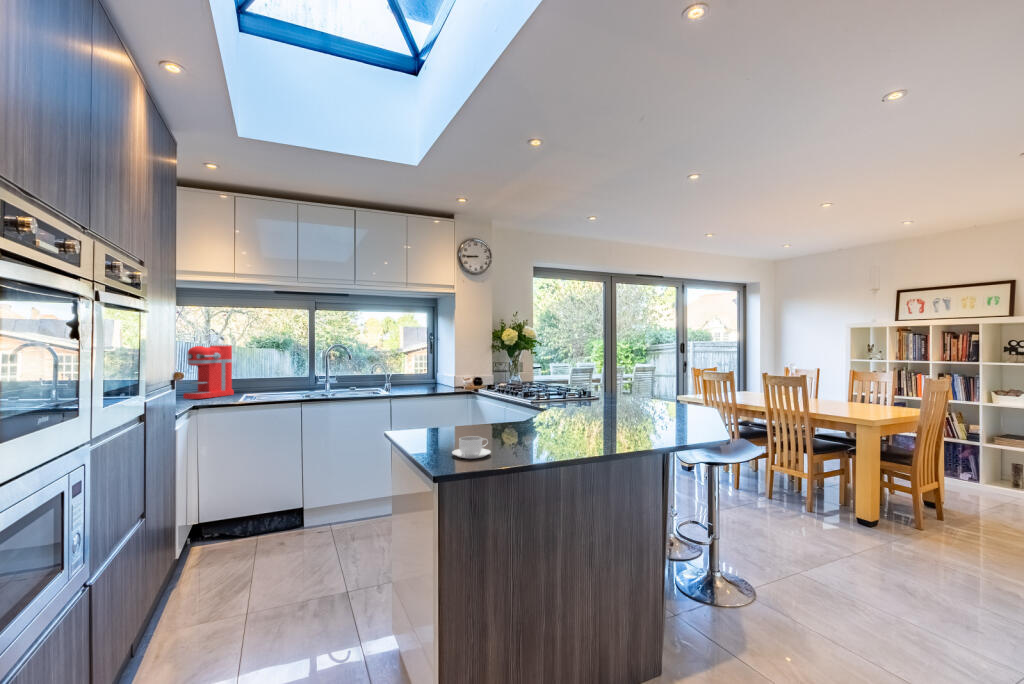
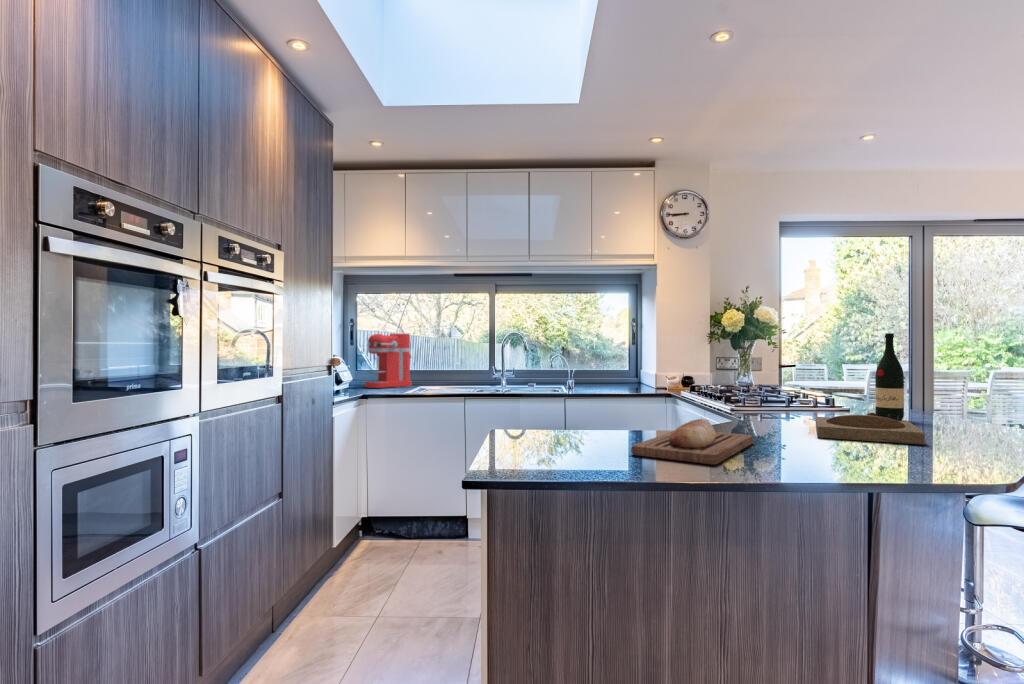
wine bottle: none [613,351,632,405] -> present [867,333,904,421]
tray: none [595,403,660,419] -> present [816,415,925,445]
bread loaf: none [522,413,580,444] -> present [631,419,753,465]
coffee cup: present [452,436,491,459] -> none [509,437,563,467]

